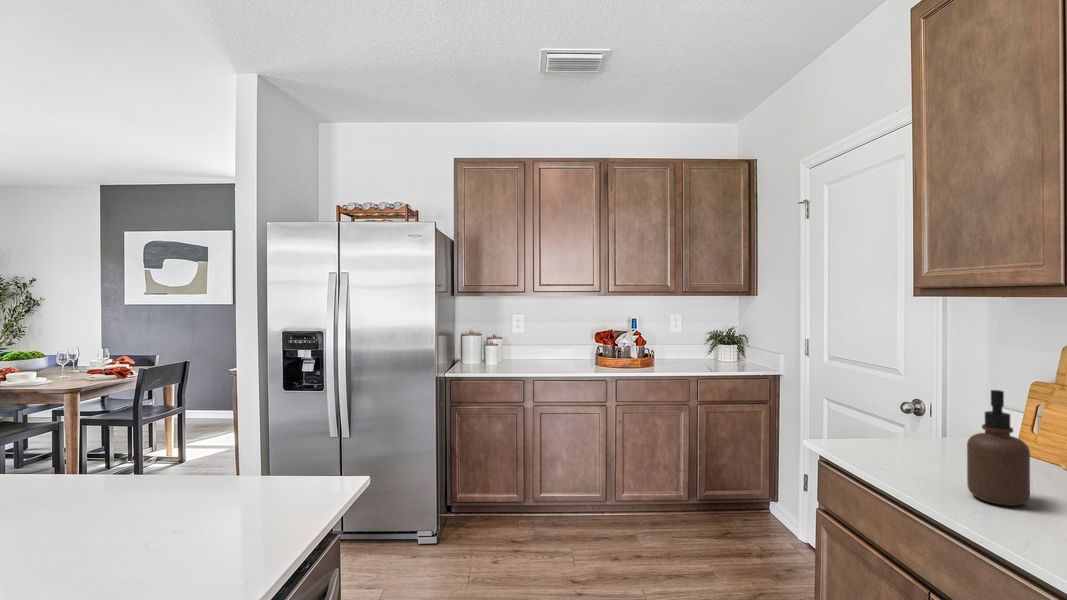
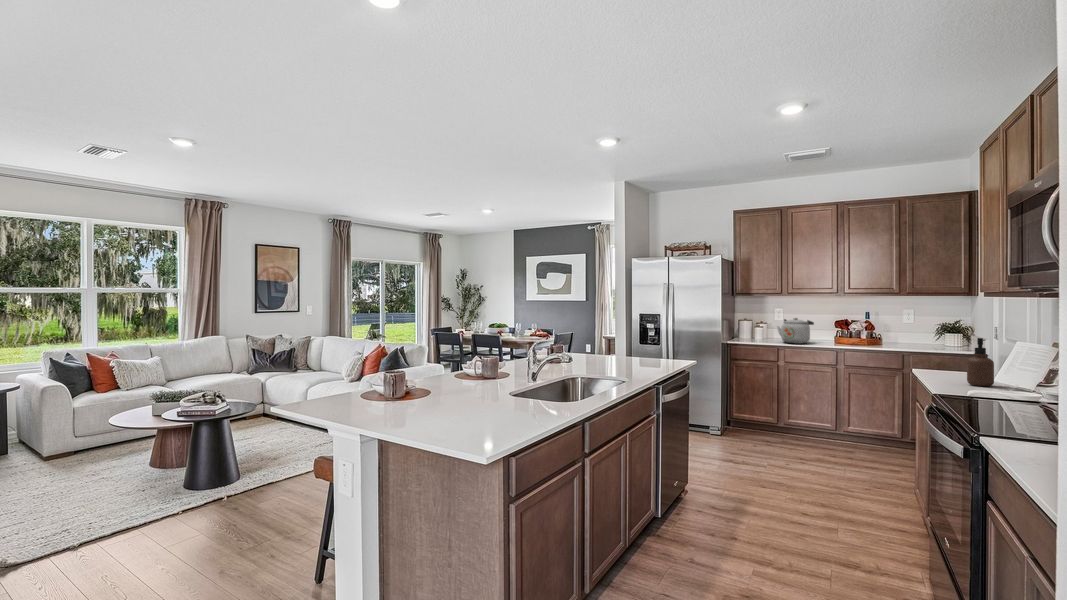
kettle: none [519,329,570,370] -> present [777,318,814,344]

